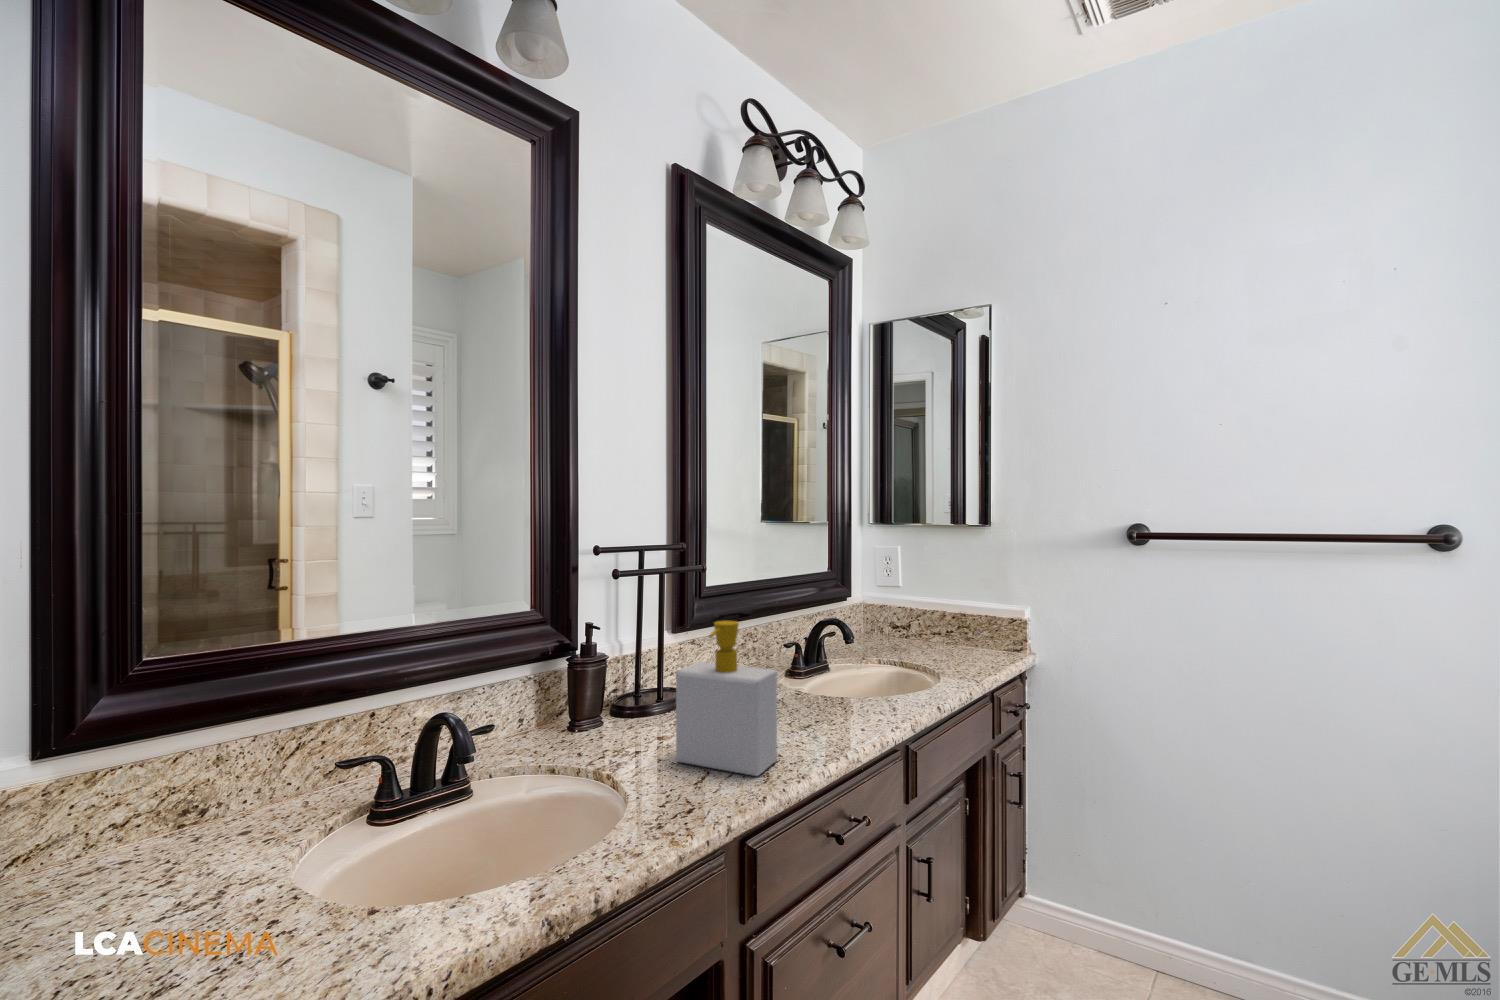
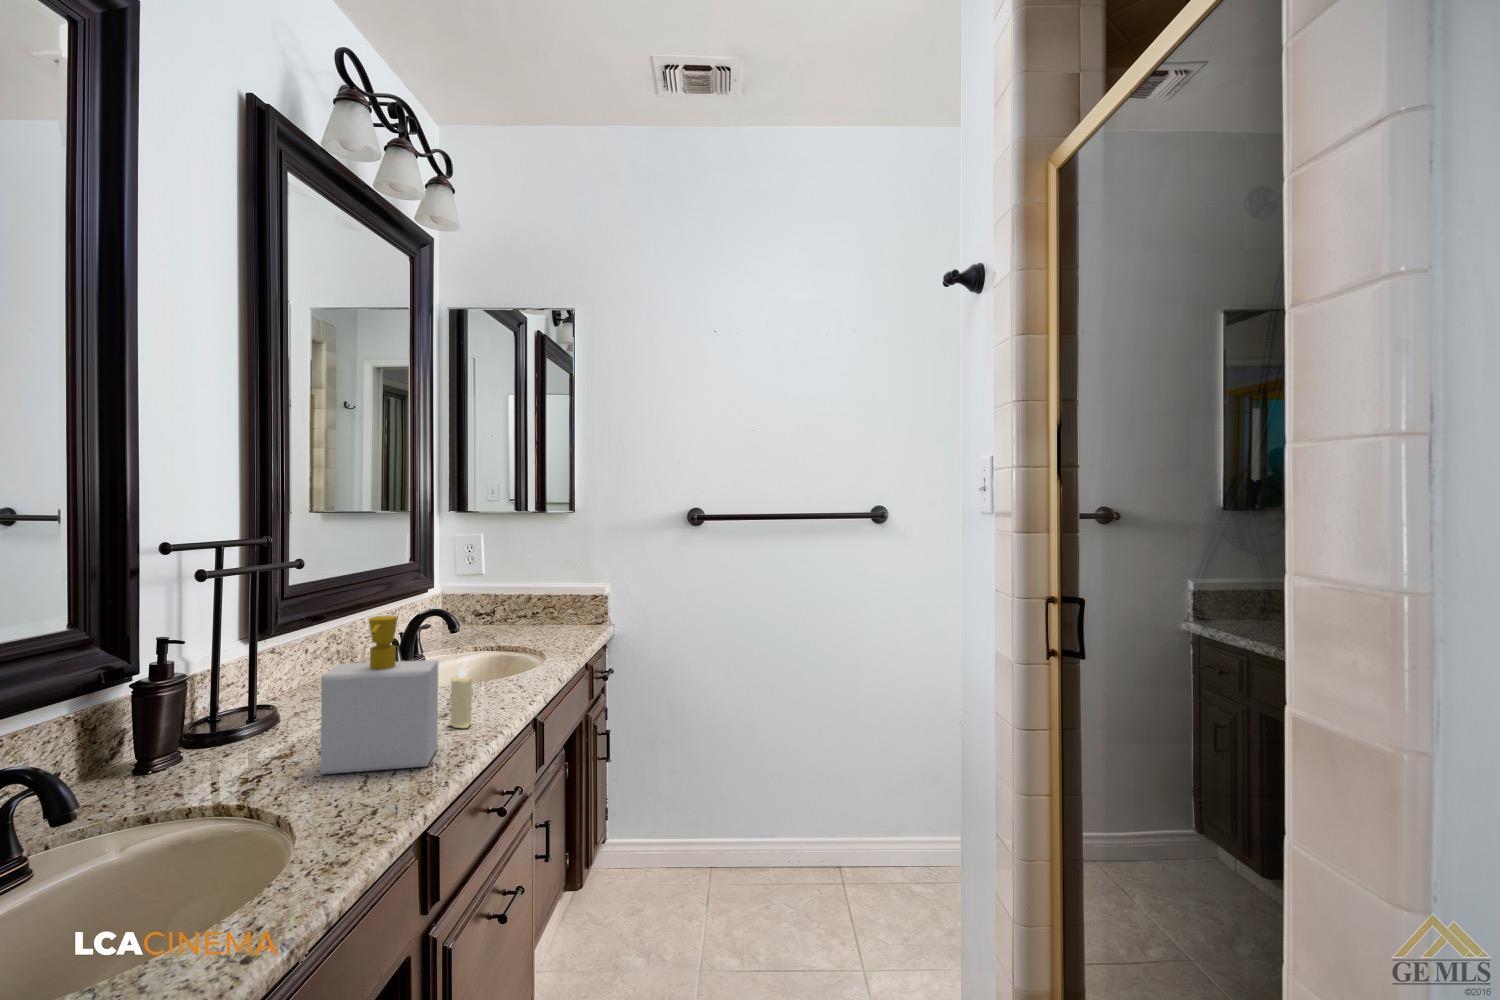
candle: none [801,676,824,744] -> present [447,664,472,728]

